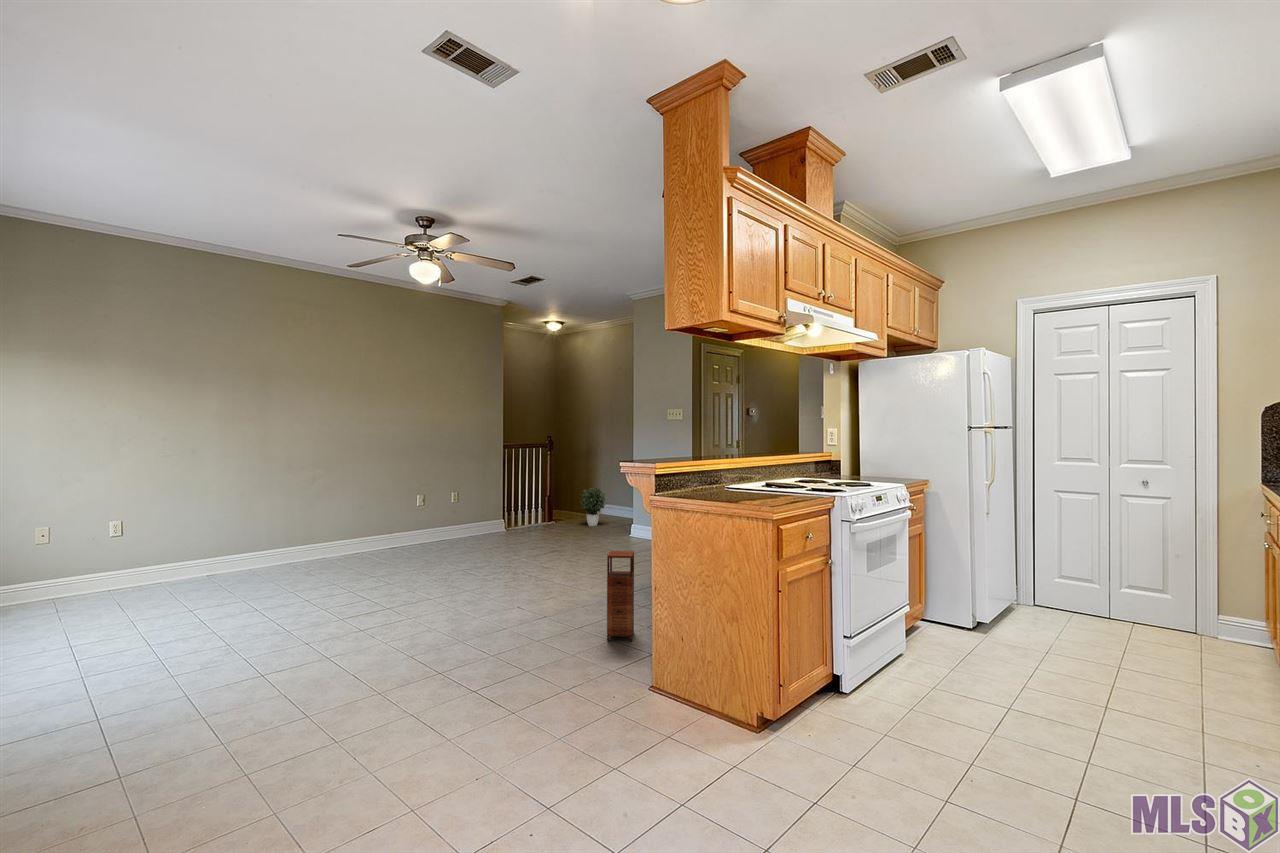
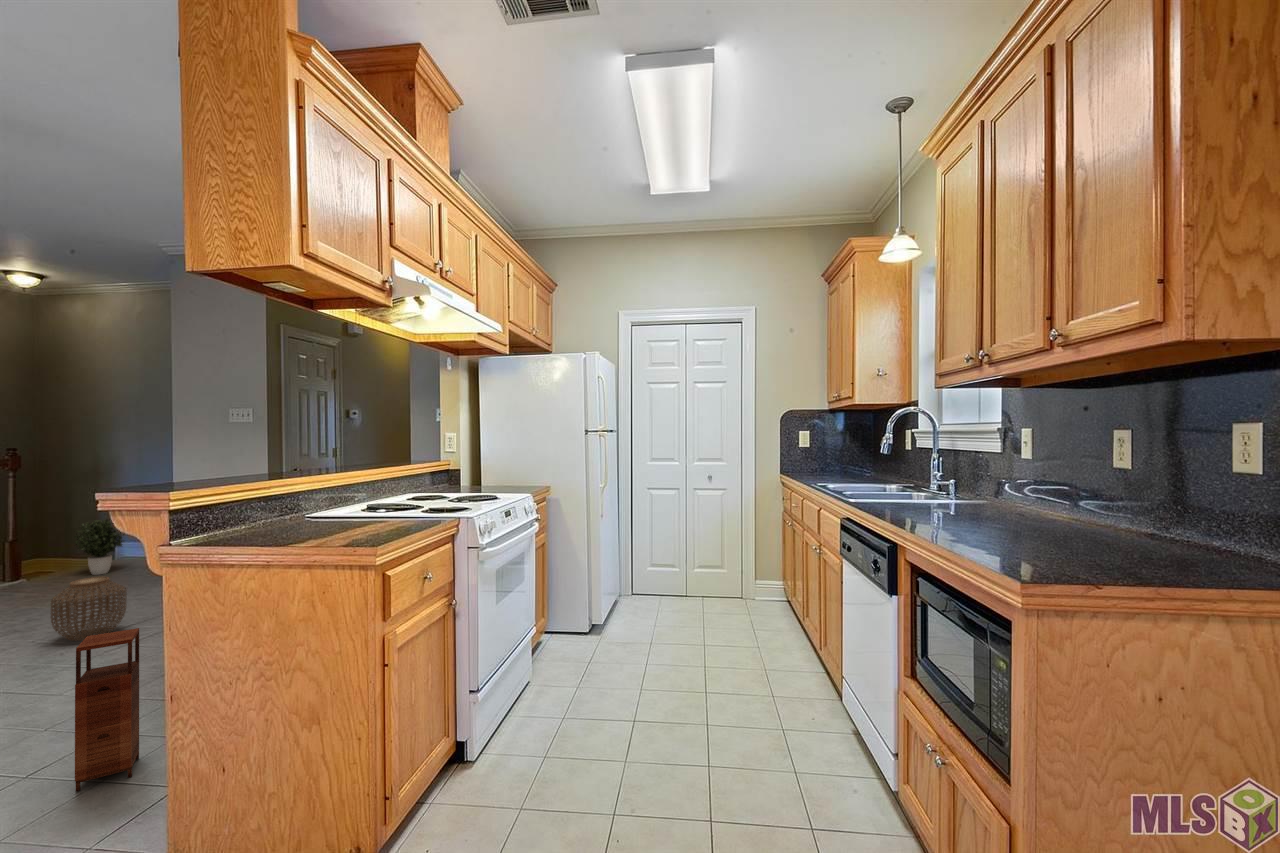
woven basket: none [578,524,614,564] -> present [51,577,127,641]

